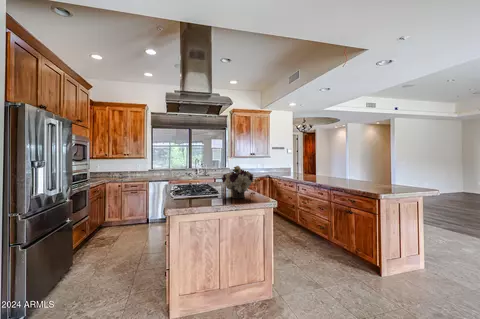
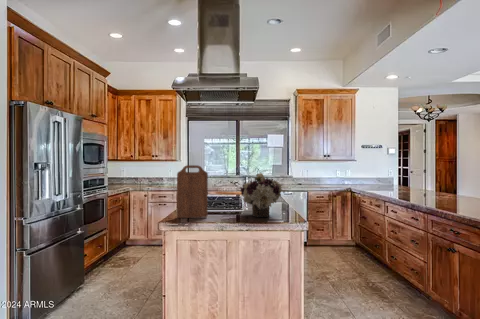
cutting board: none [177,161,201,203] -> present [177,165,208,218]

